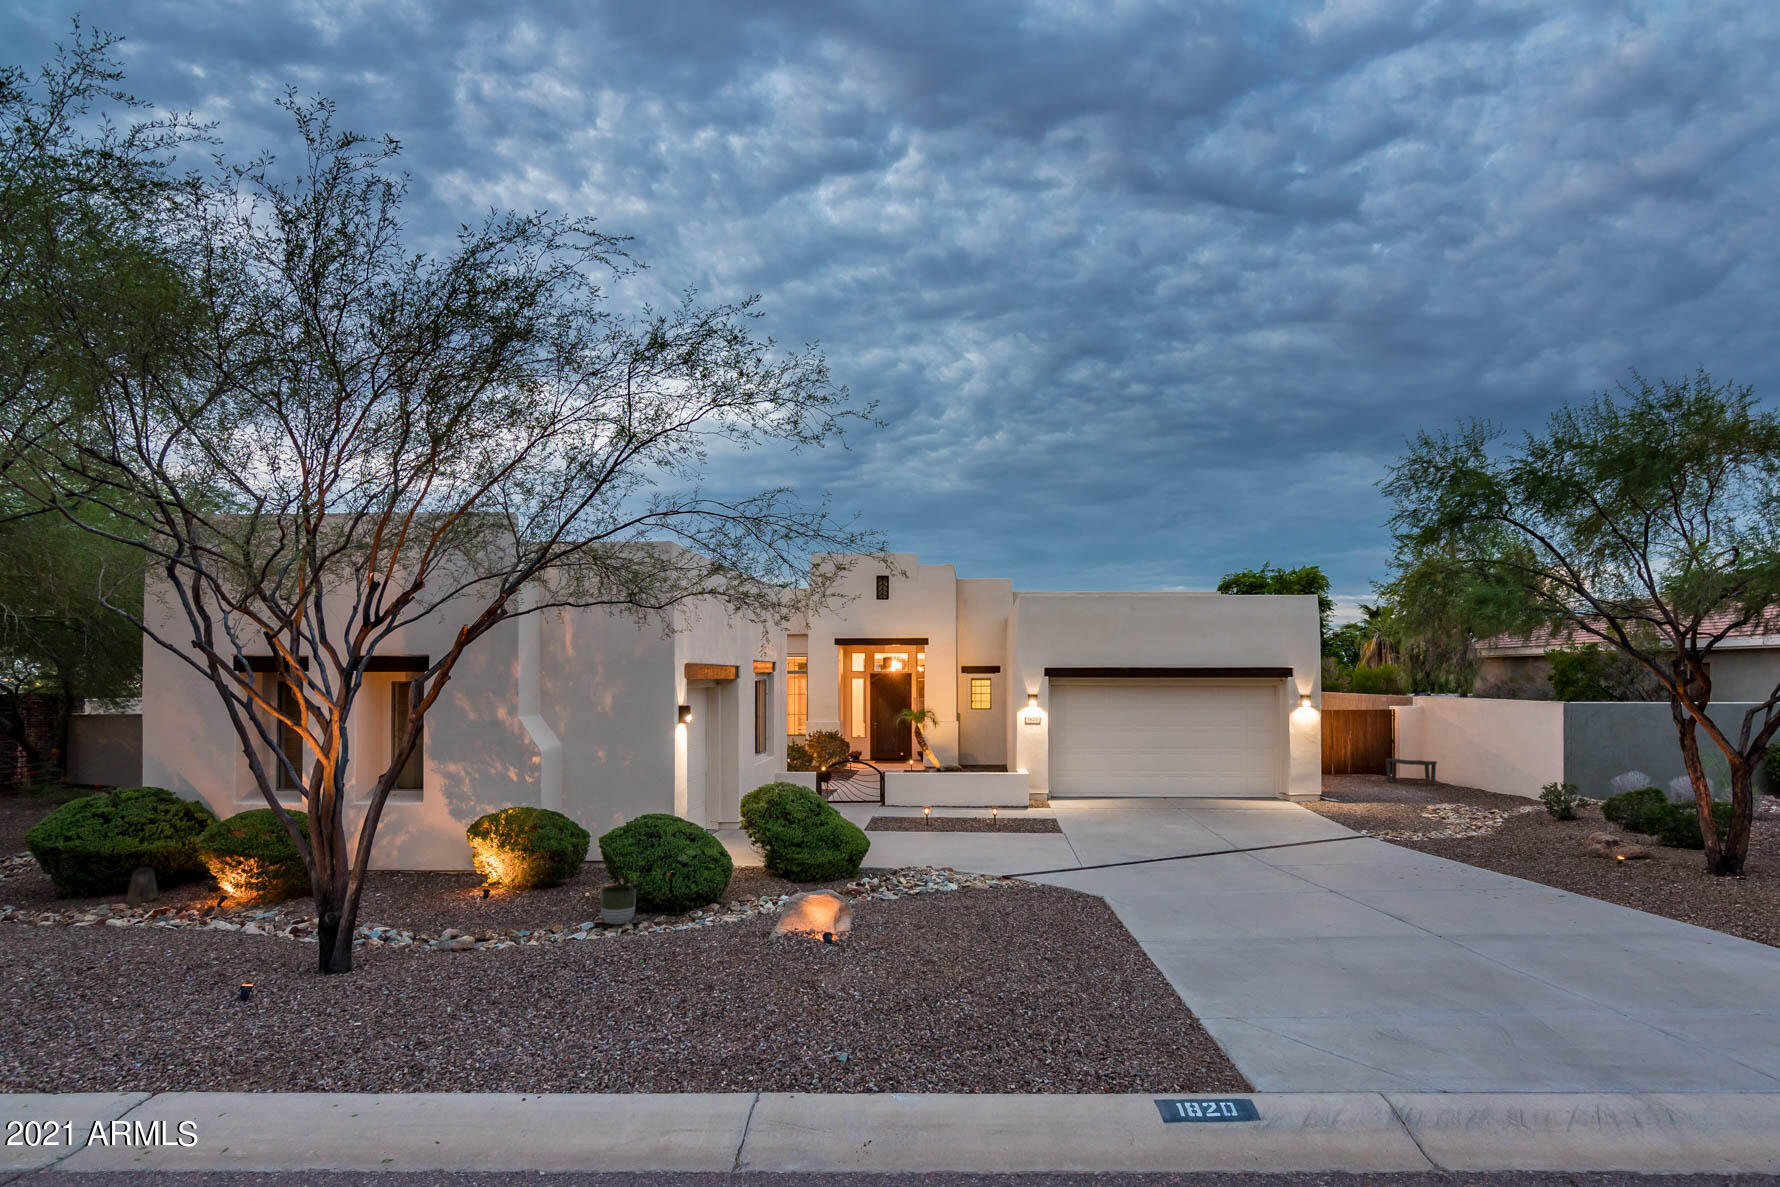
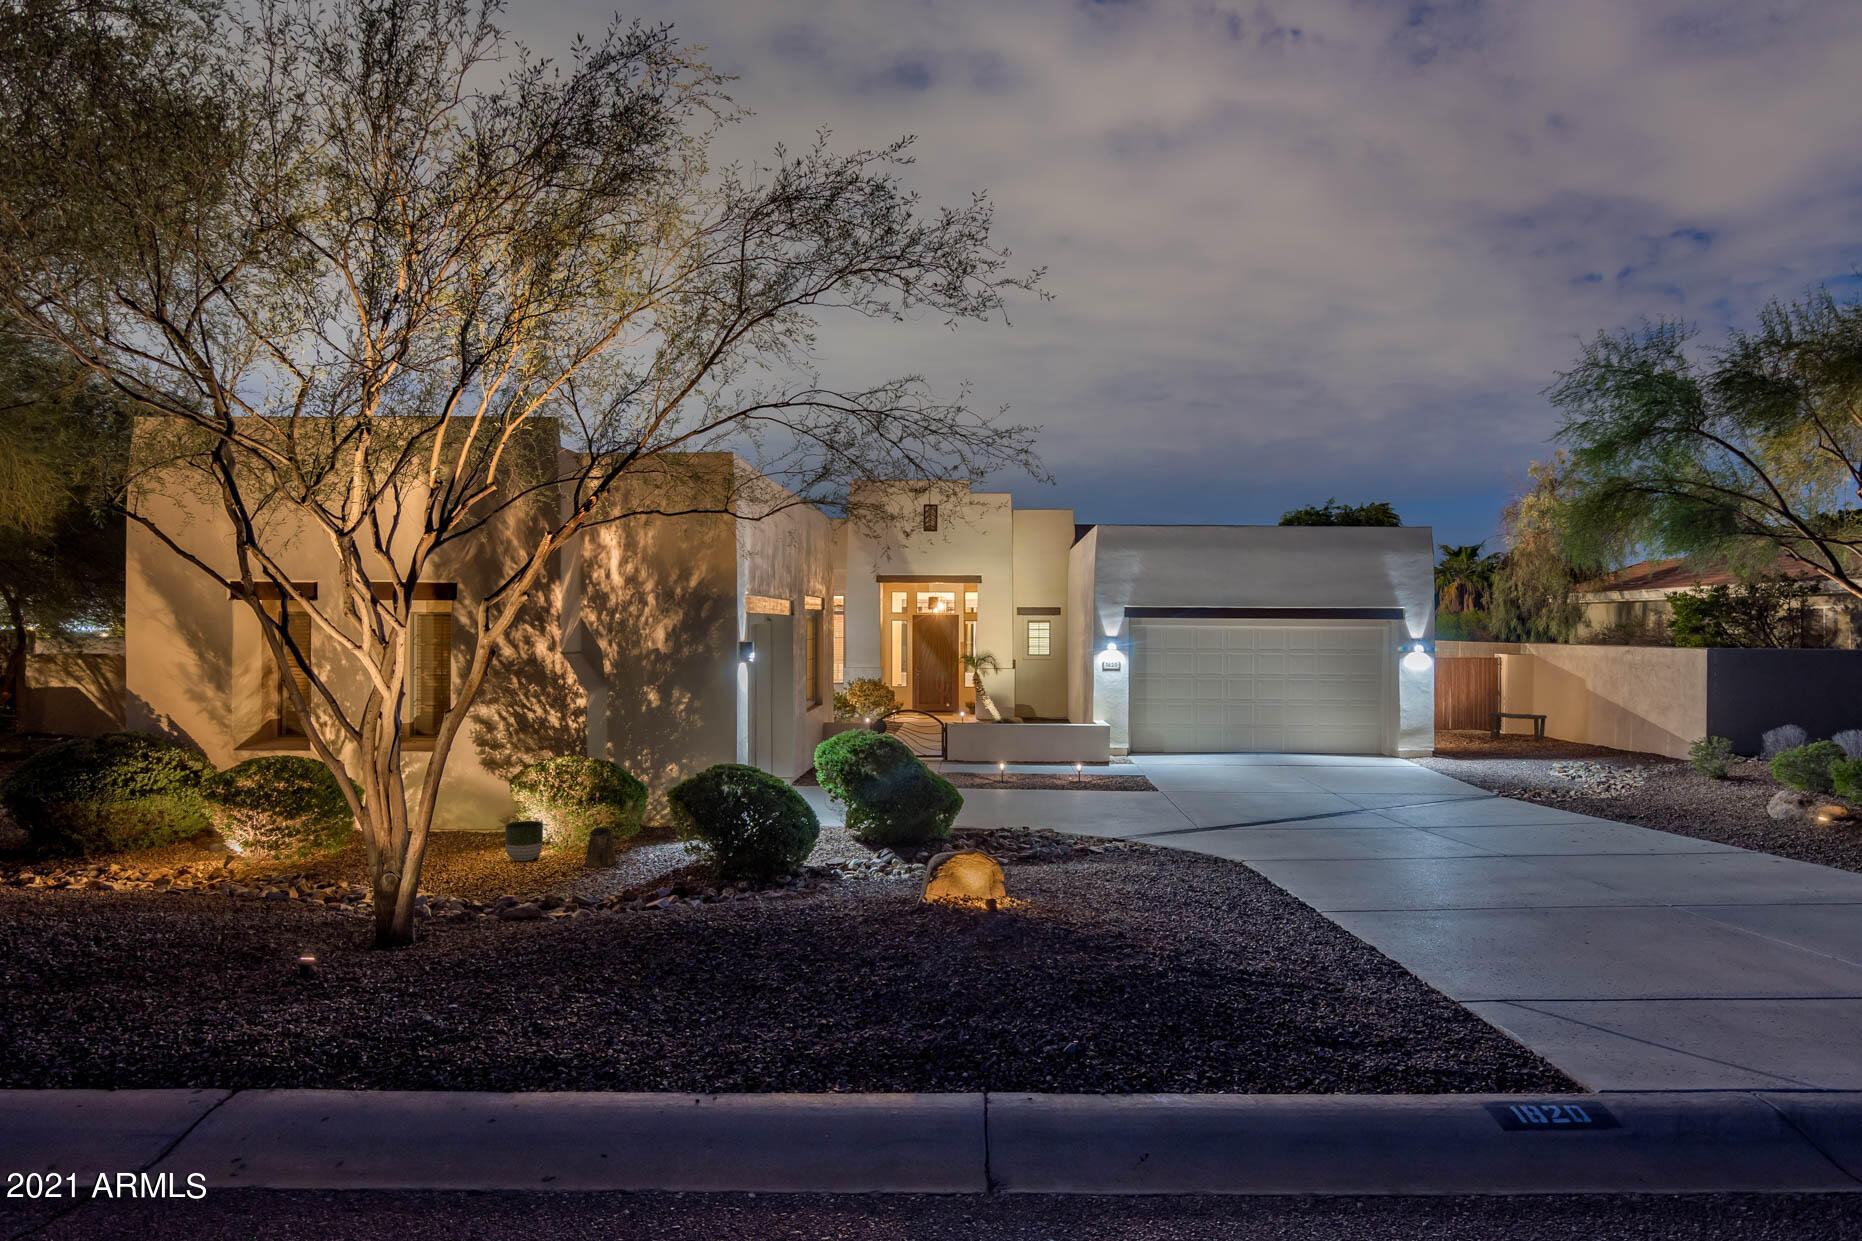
watering can: present [126,868,158,903] -> present [585,827,617,867]
planter: present [601,885,636,924] -> present [505,821,543,861]

